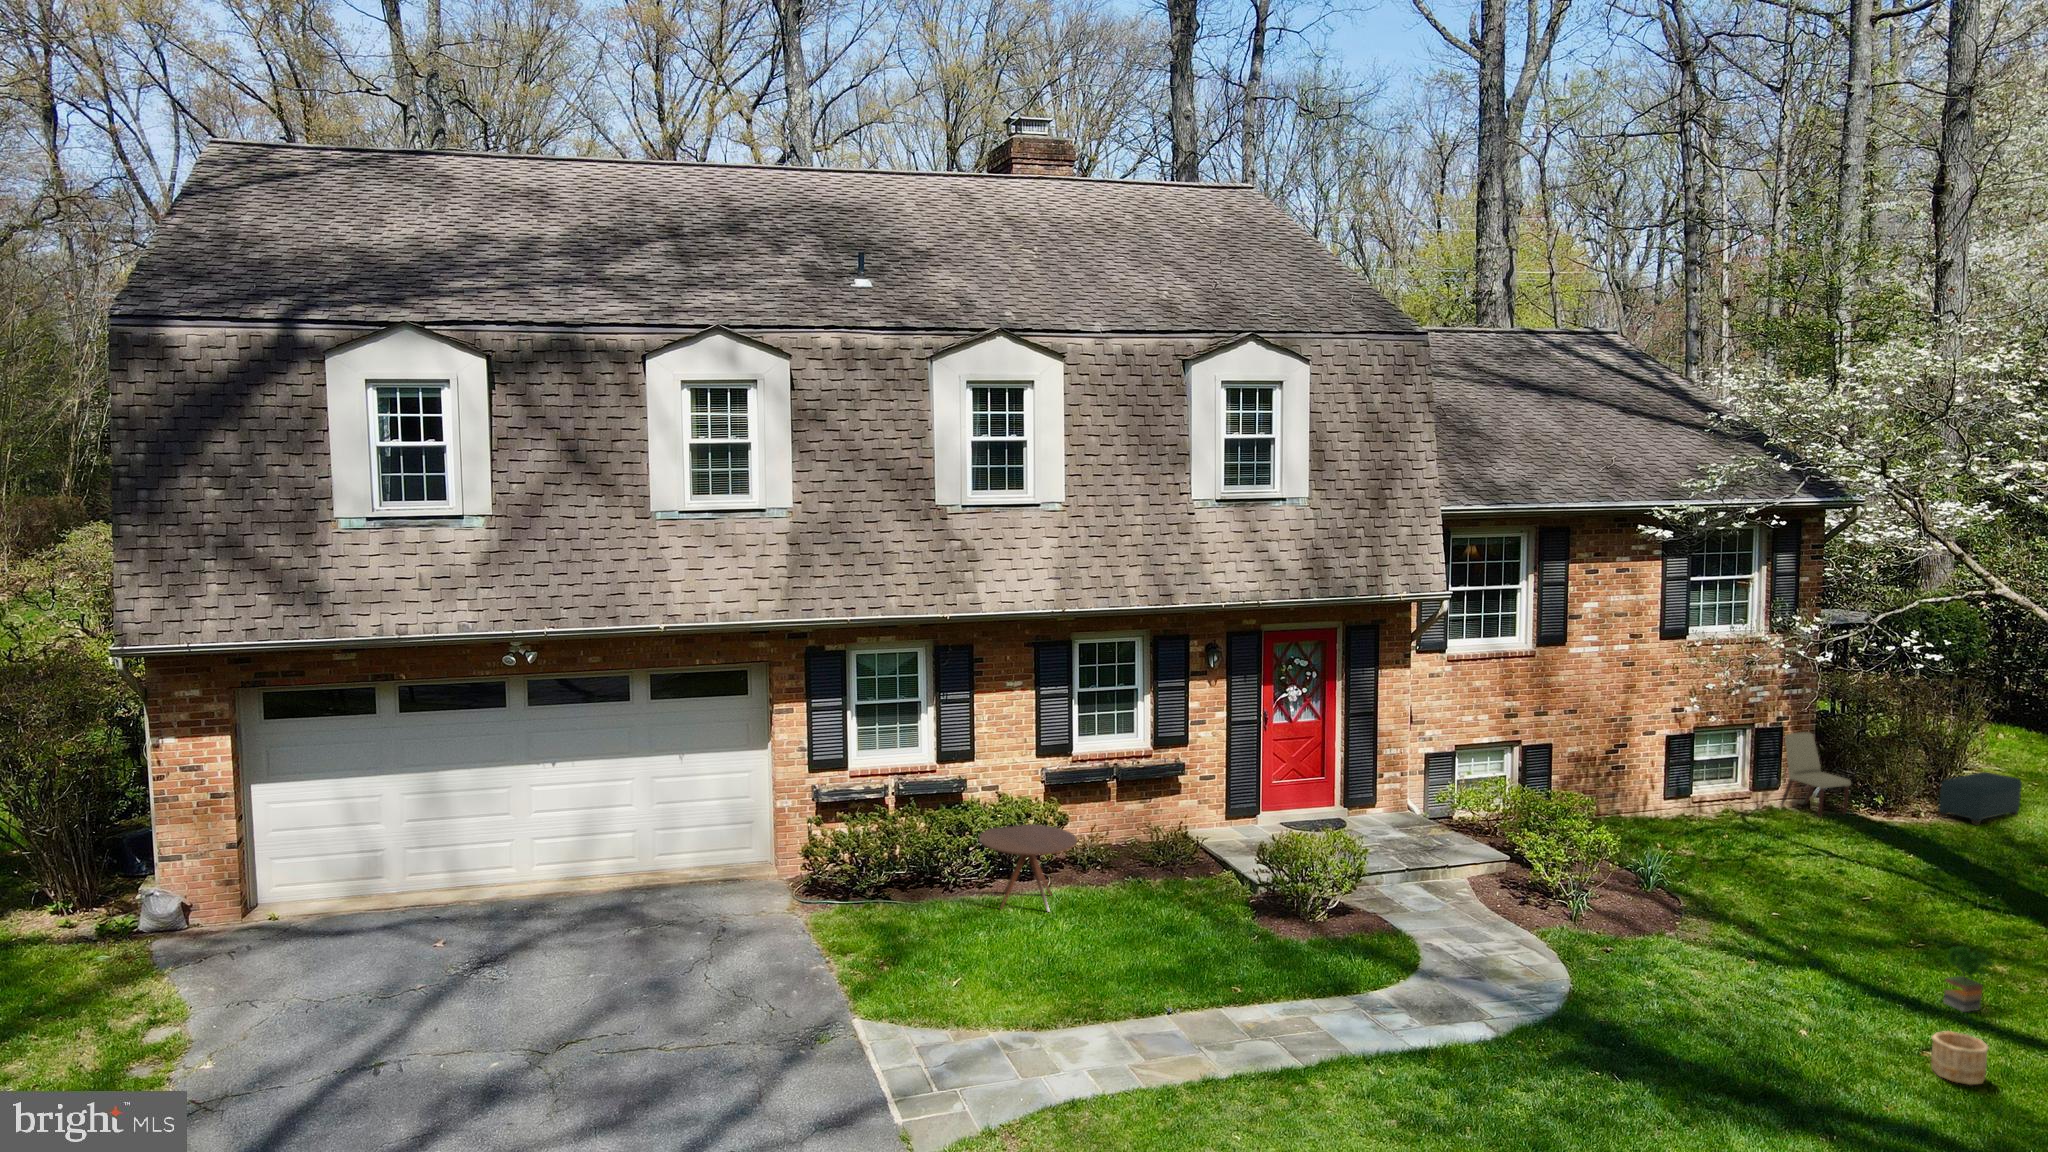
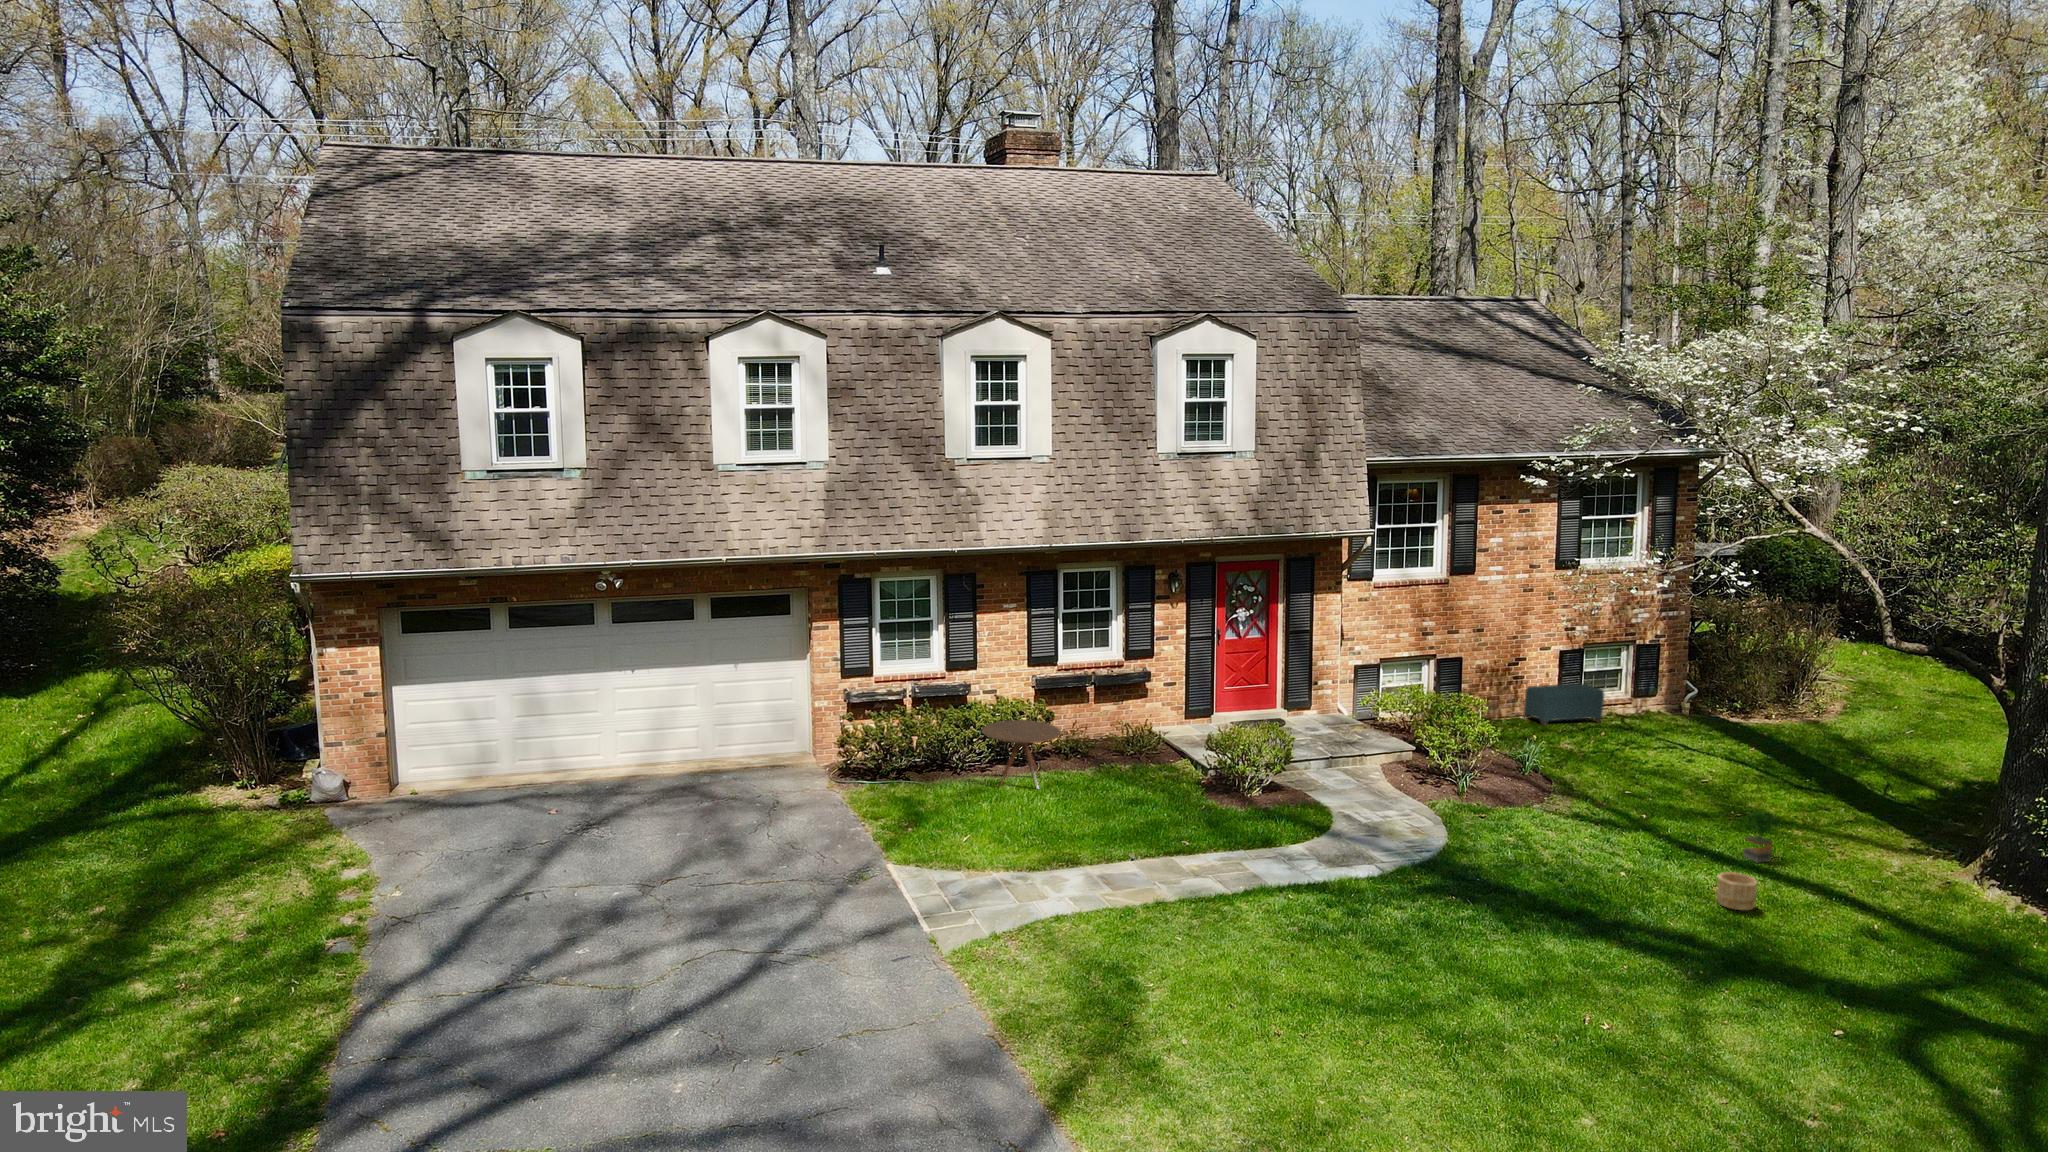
chair: present [1781,732,1851,817] -> none [1657,649,1715,719]
bench: present [1938,772,2022,825] -> present [1524,684,1604,725]

